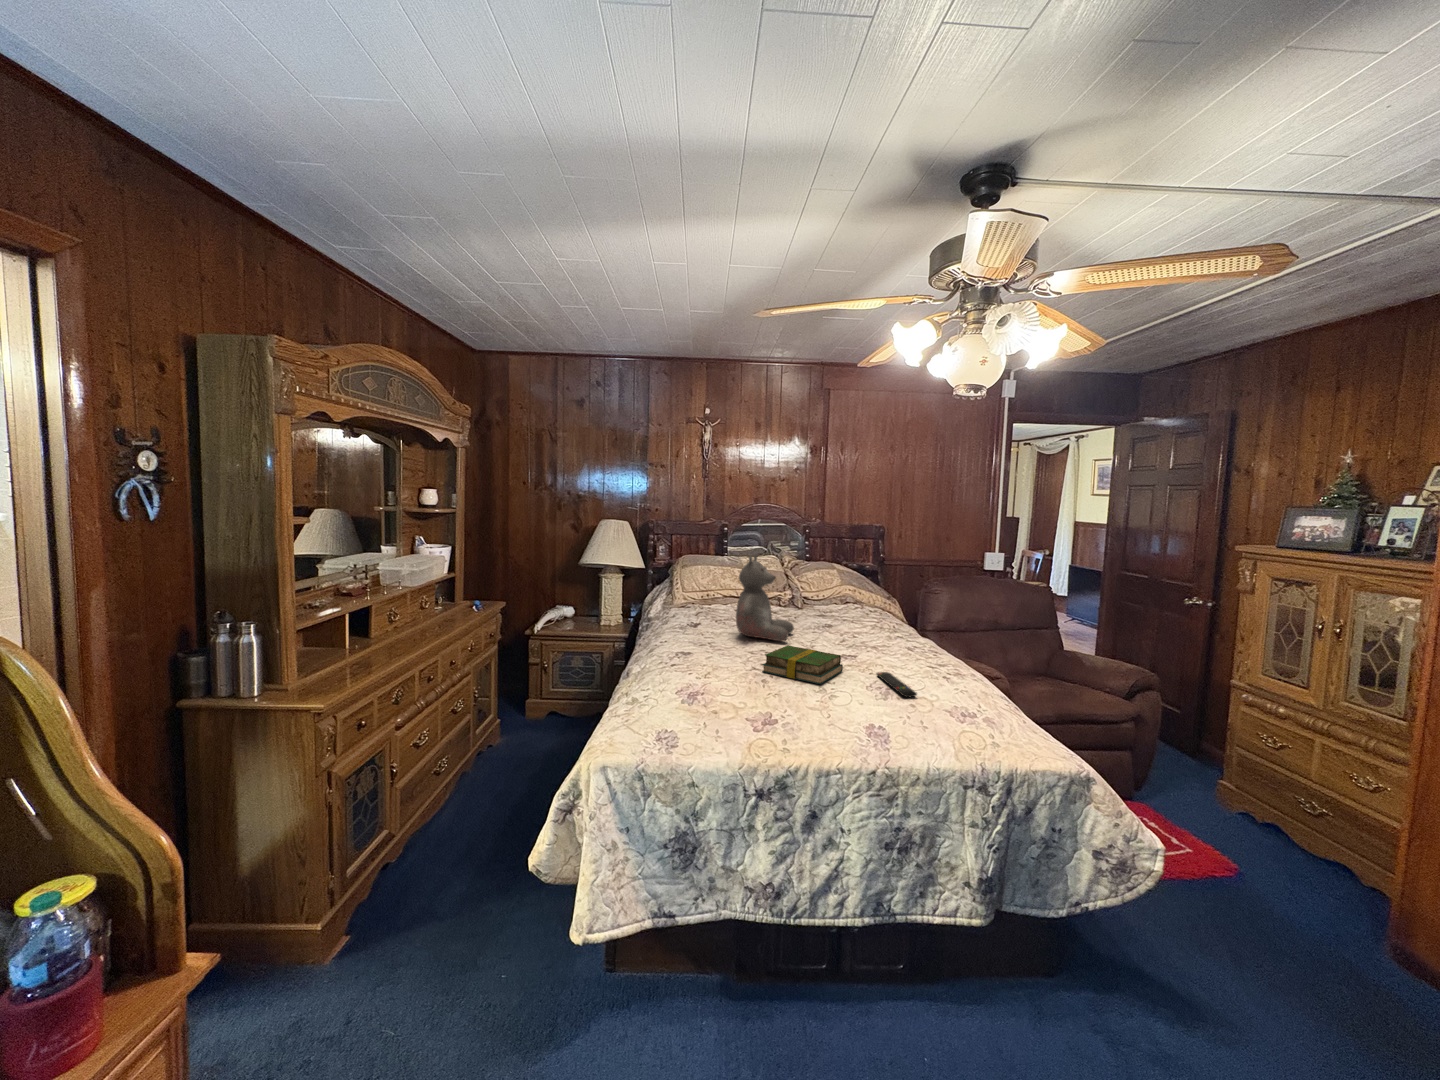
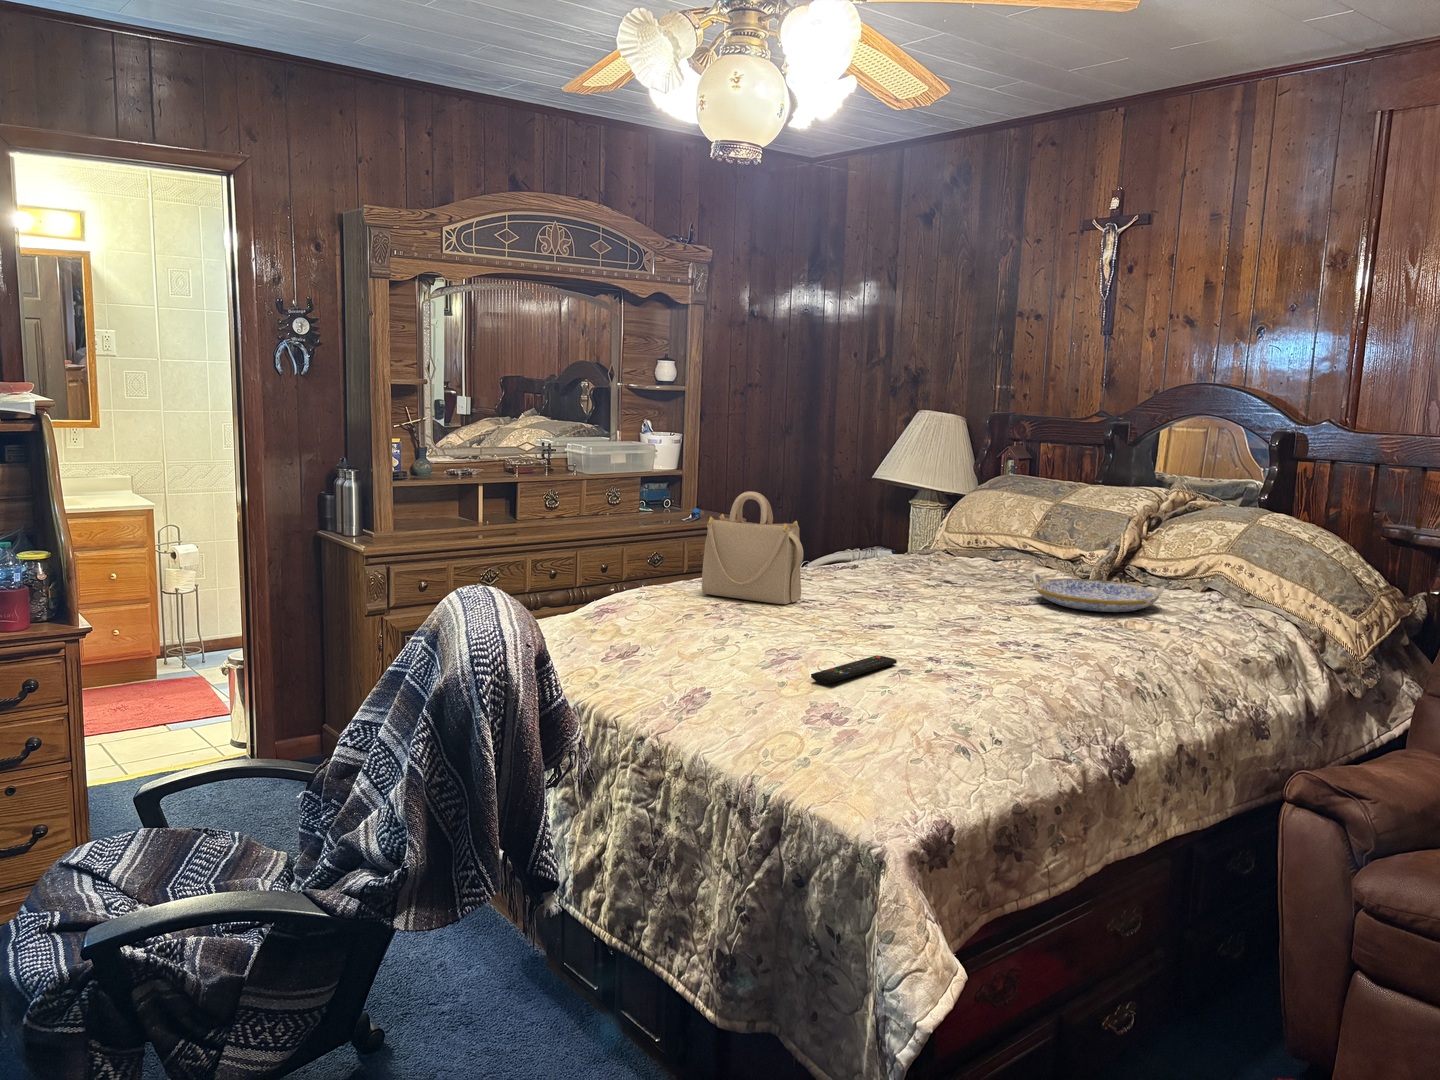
teddy bear: present [736,553,794,641] -> none [842,456,957,606]
handbag: none [670,586,738,662] -> present [702,492,803,604]
serving tray: none [798,604,859,623] -> present [1031,574,1164,612]
book: present [762,646,843,684] -> none [755,596,851,645]

